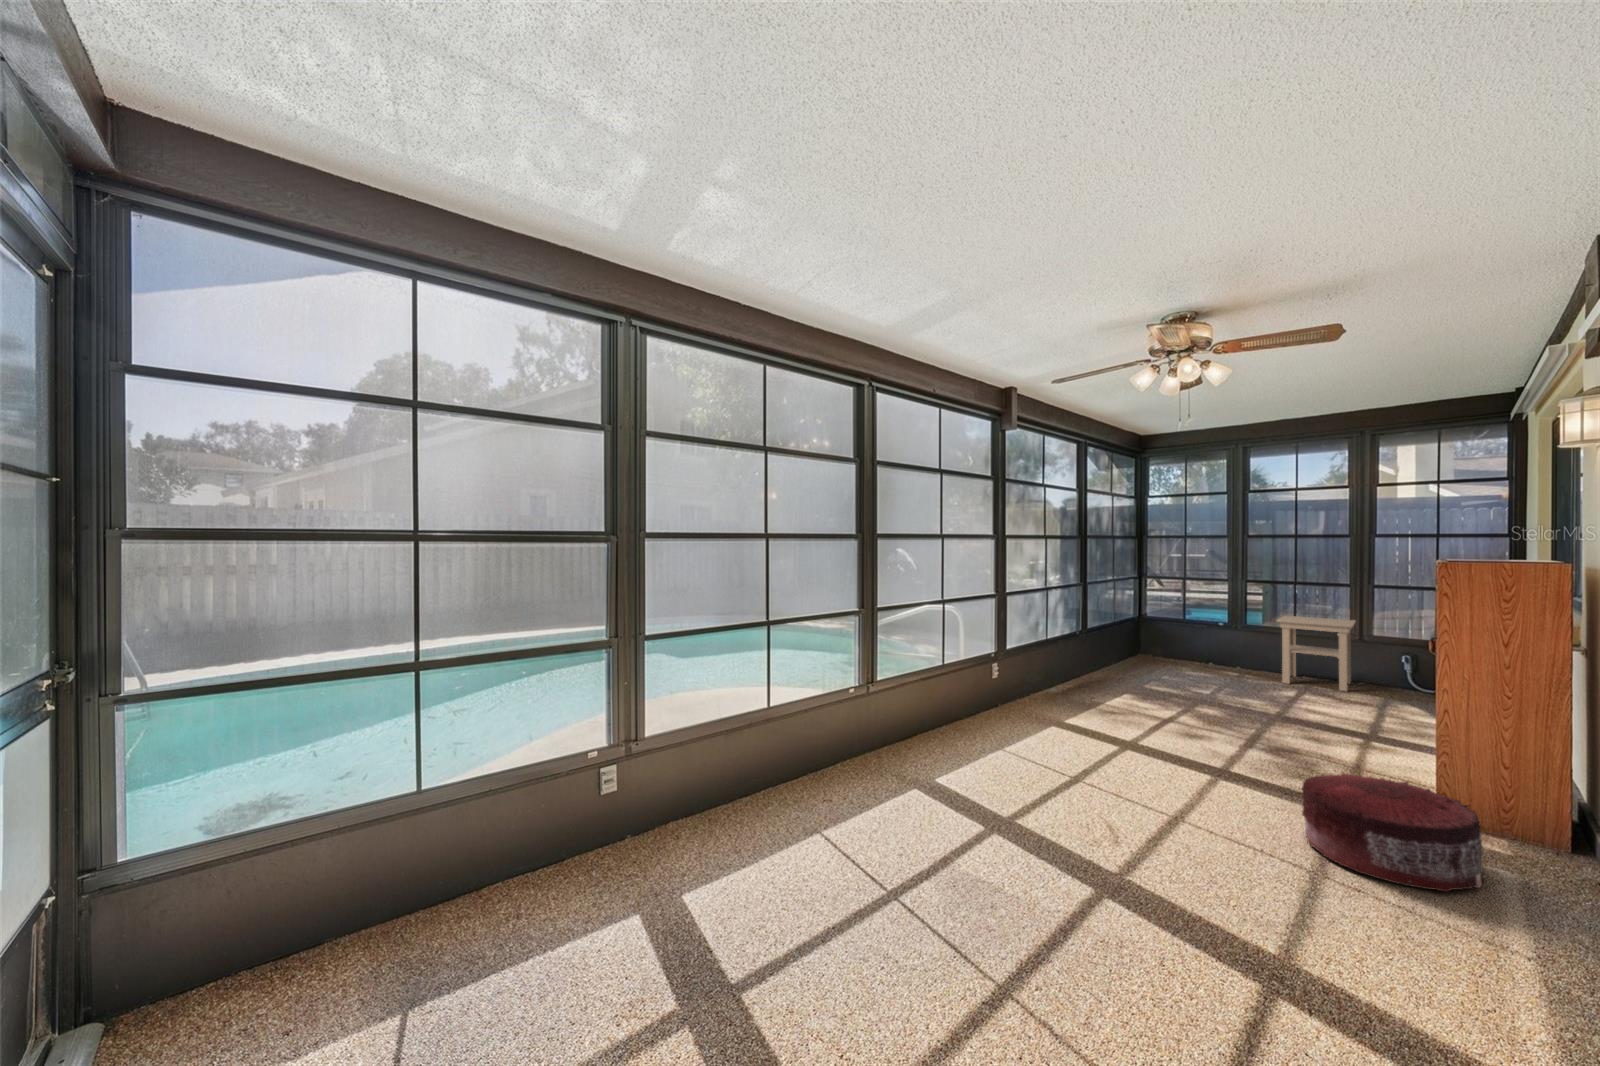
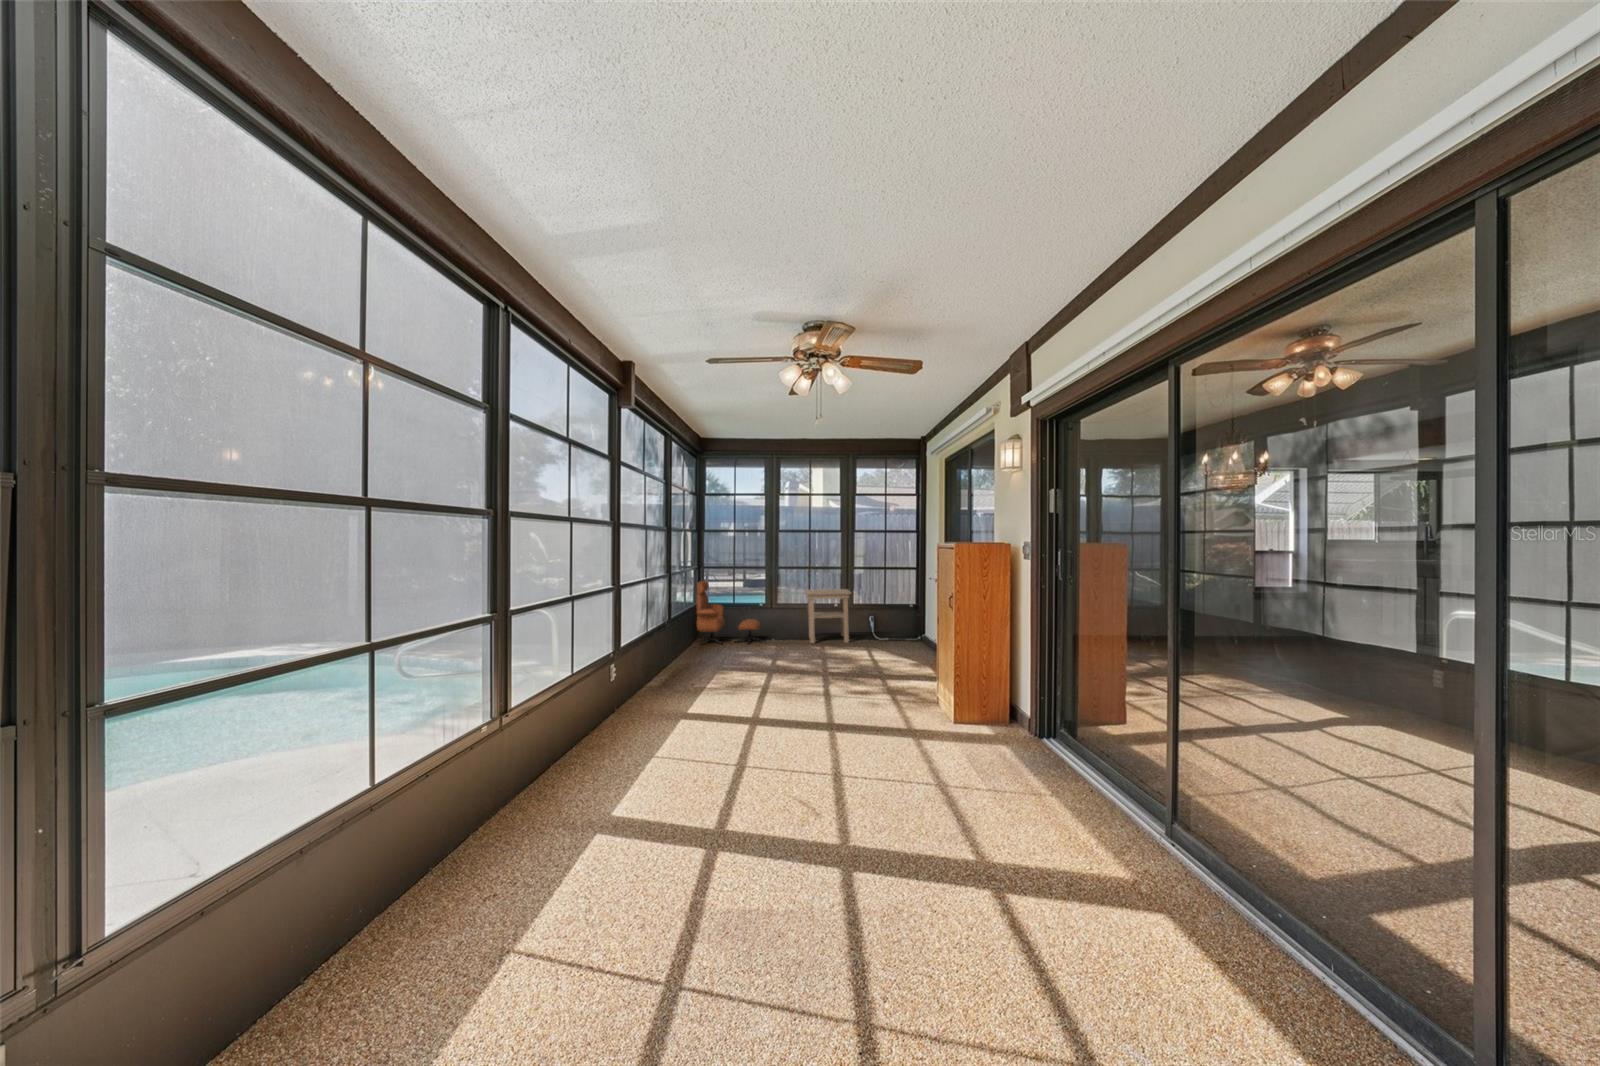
lounge chair: none [1129,594,1220,672] -> present [696,580,764,645]
pouf: present [1302,773,1485,892] -> none [916,697,1018,774]

